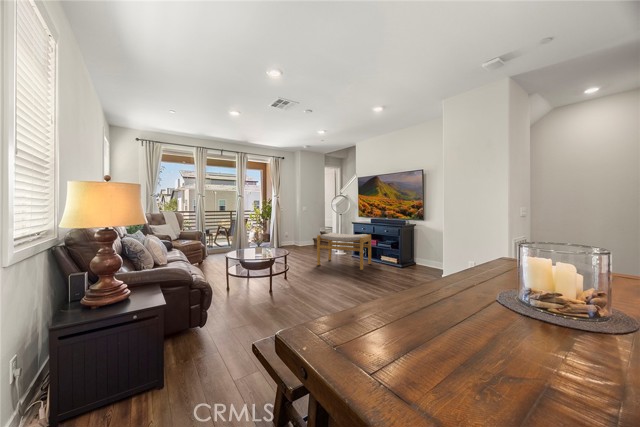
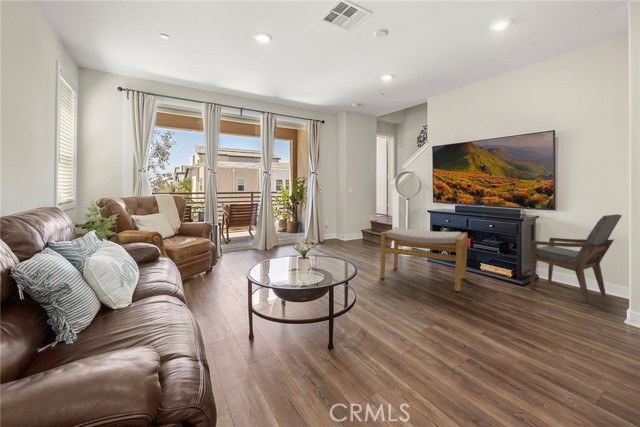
armchair: none [405,221,449,273] -> present [530,214,622,303]

